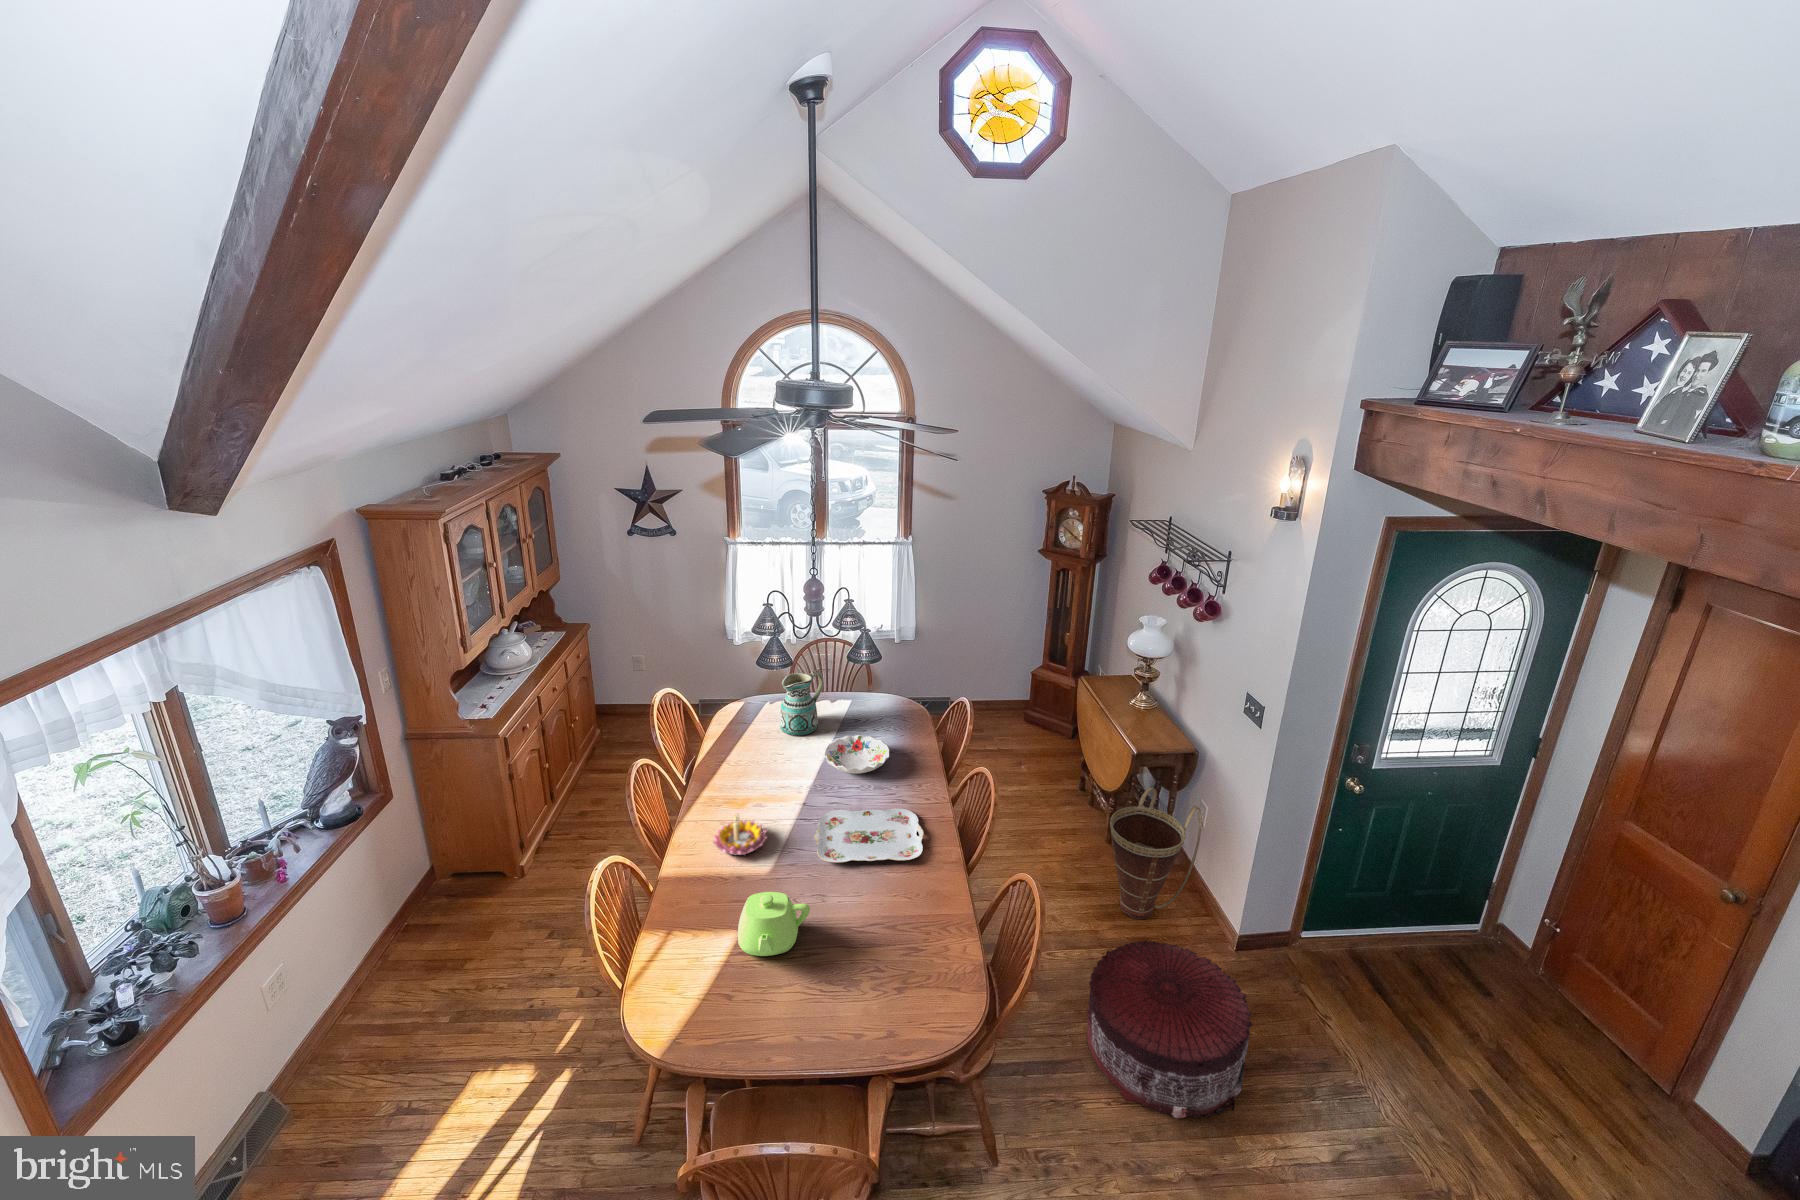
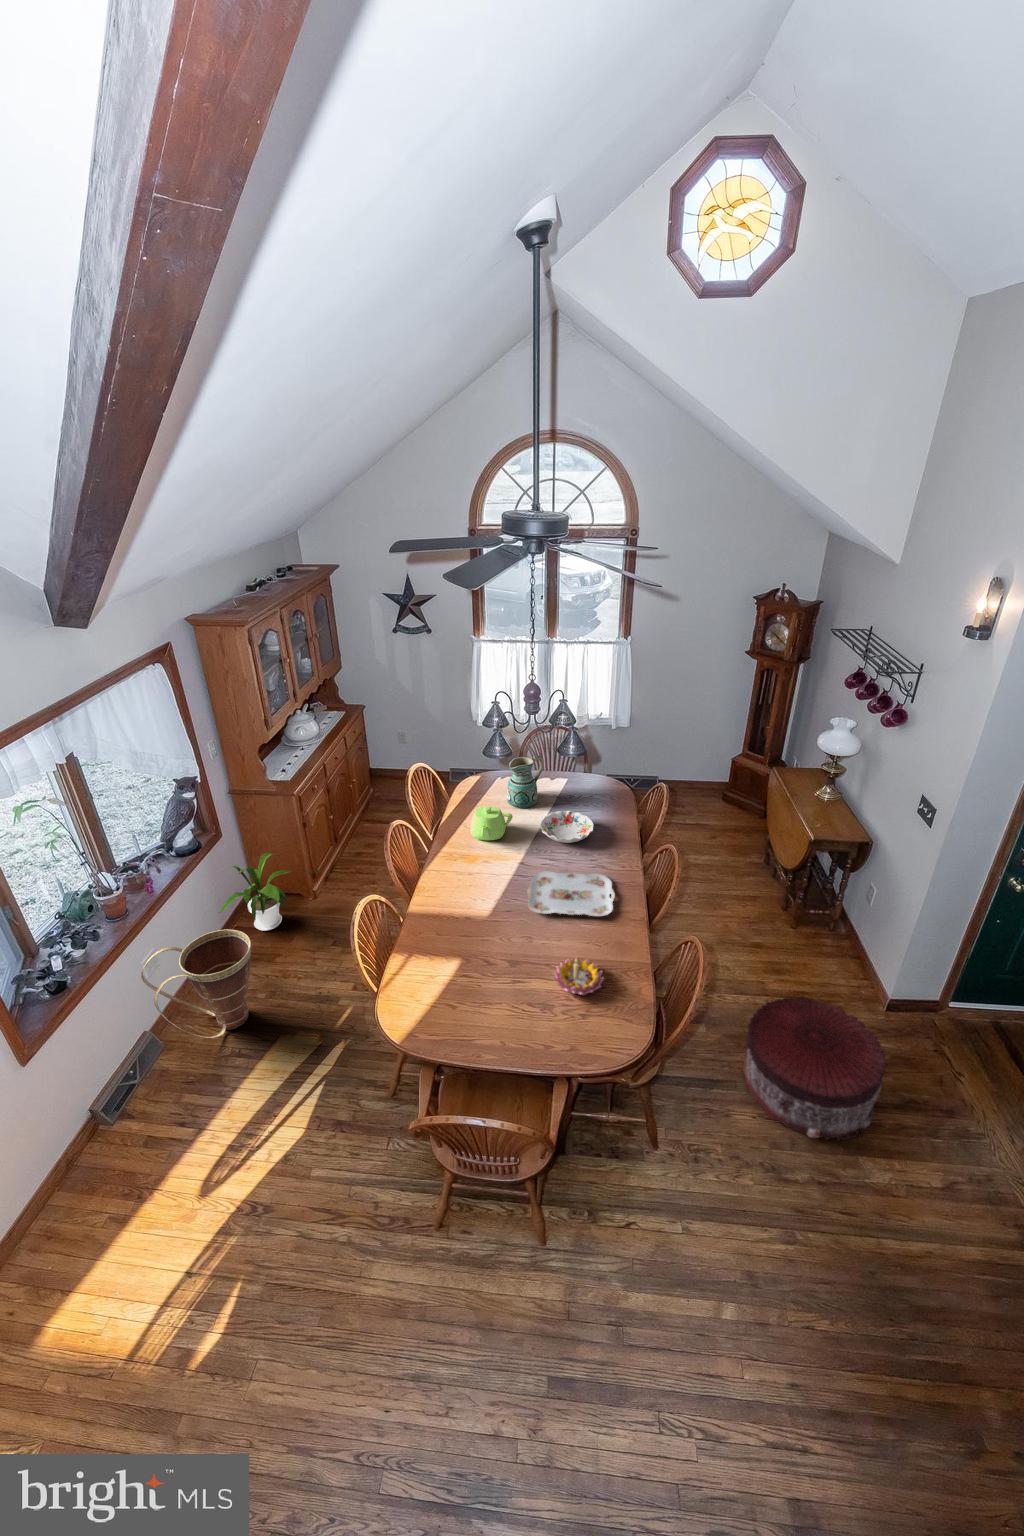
basket: present [1110,788,1202,919] -> present [141,929,251,1038]
candle holder: present [713,816,767,855] -> present [554,958,604,995]
house plant: none [384,817,496,925] -> present [219,853,292,931]
teapot: present [738,892,810,956] -> present [471,806,513,840]

